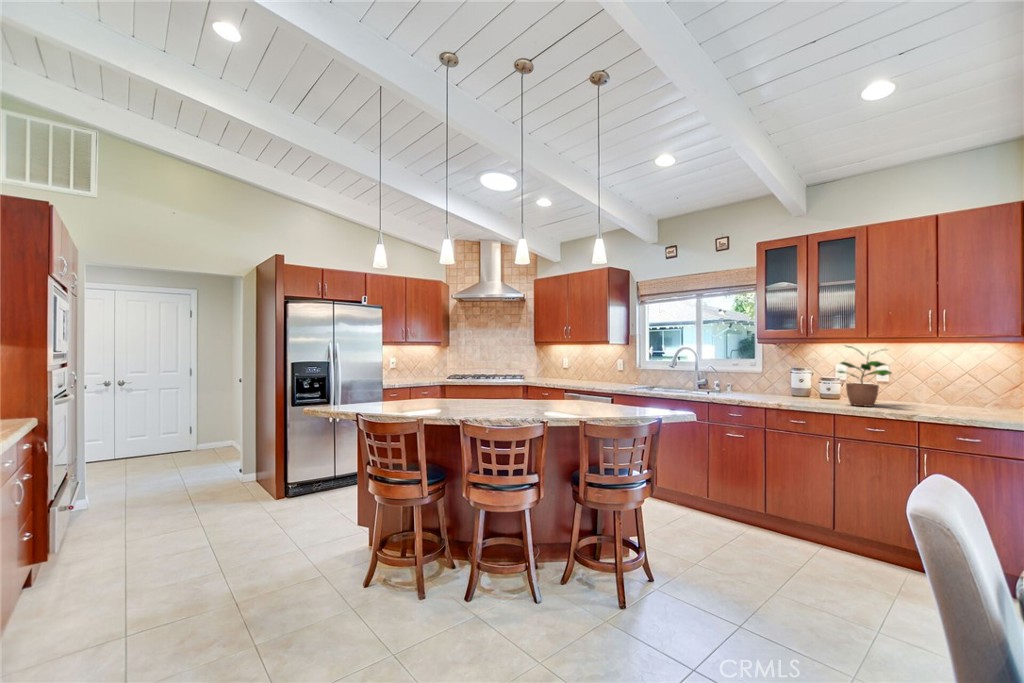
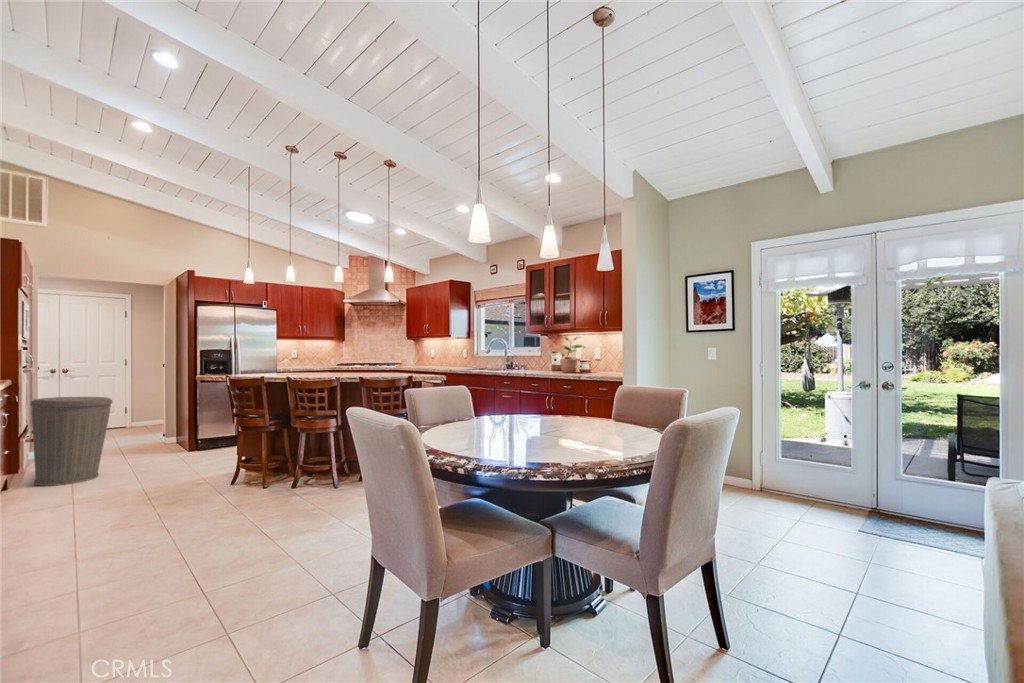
trash can: none [65,434,183,579] -> present [31,397,113,486]

